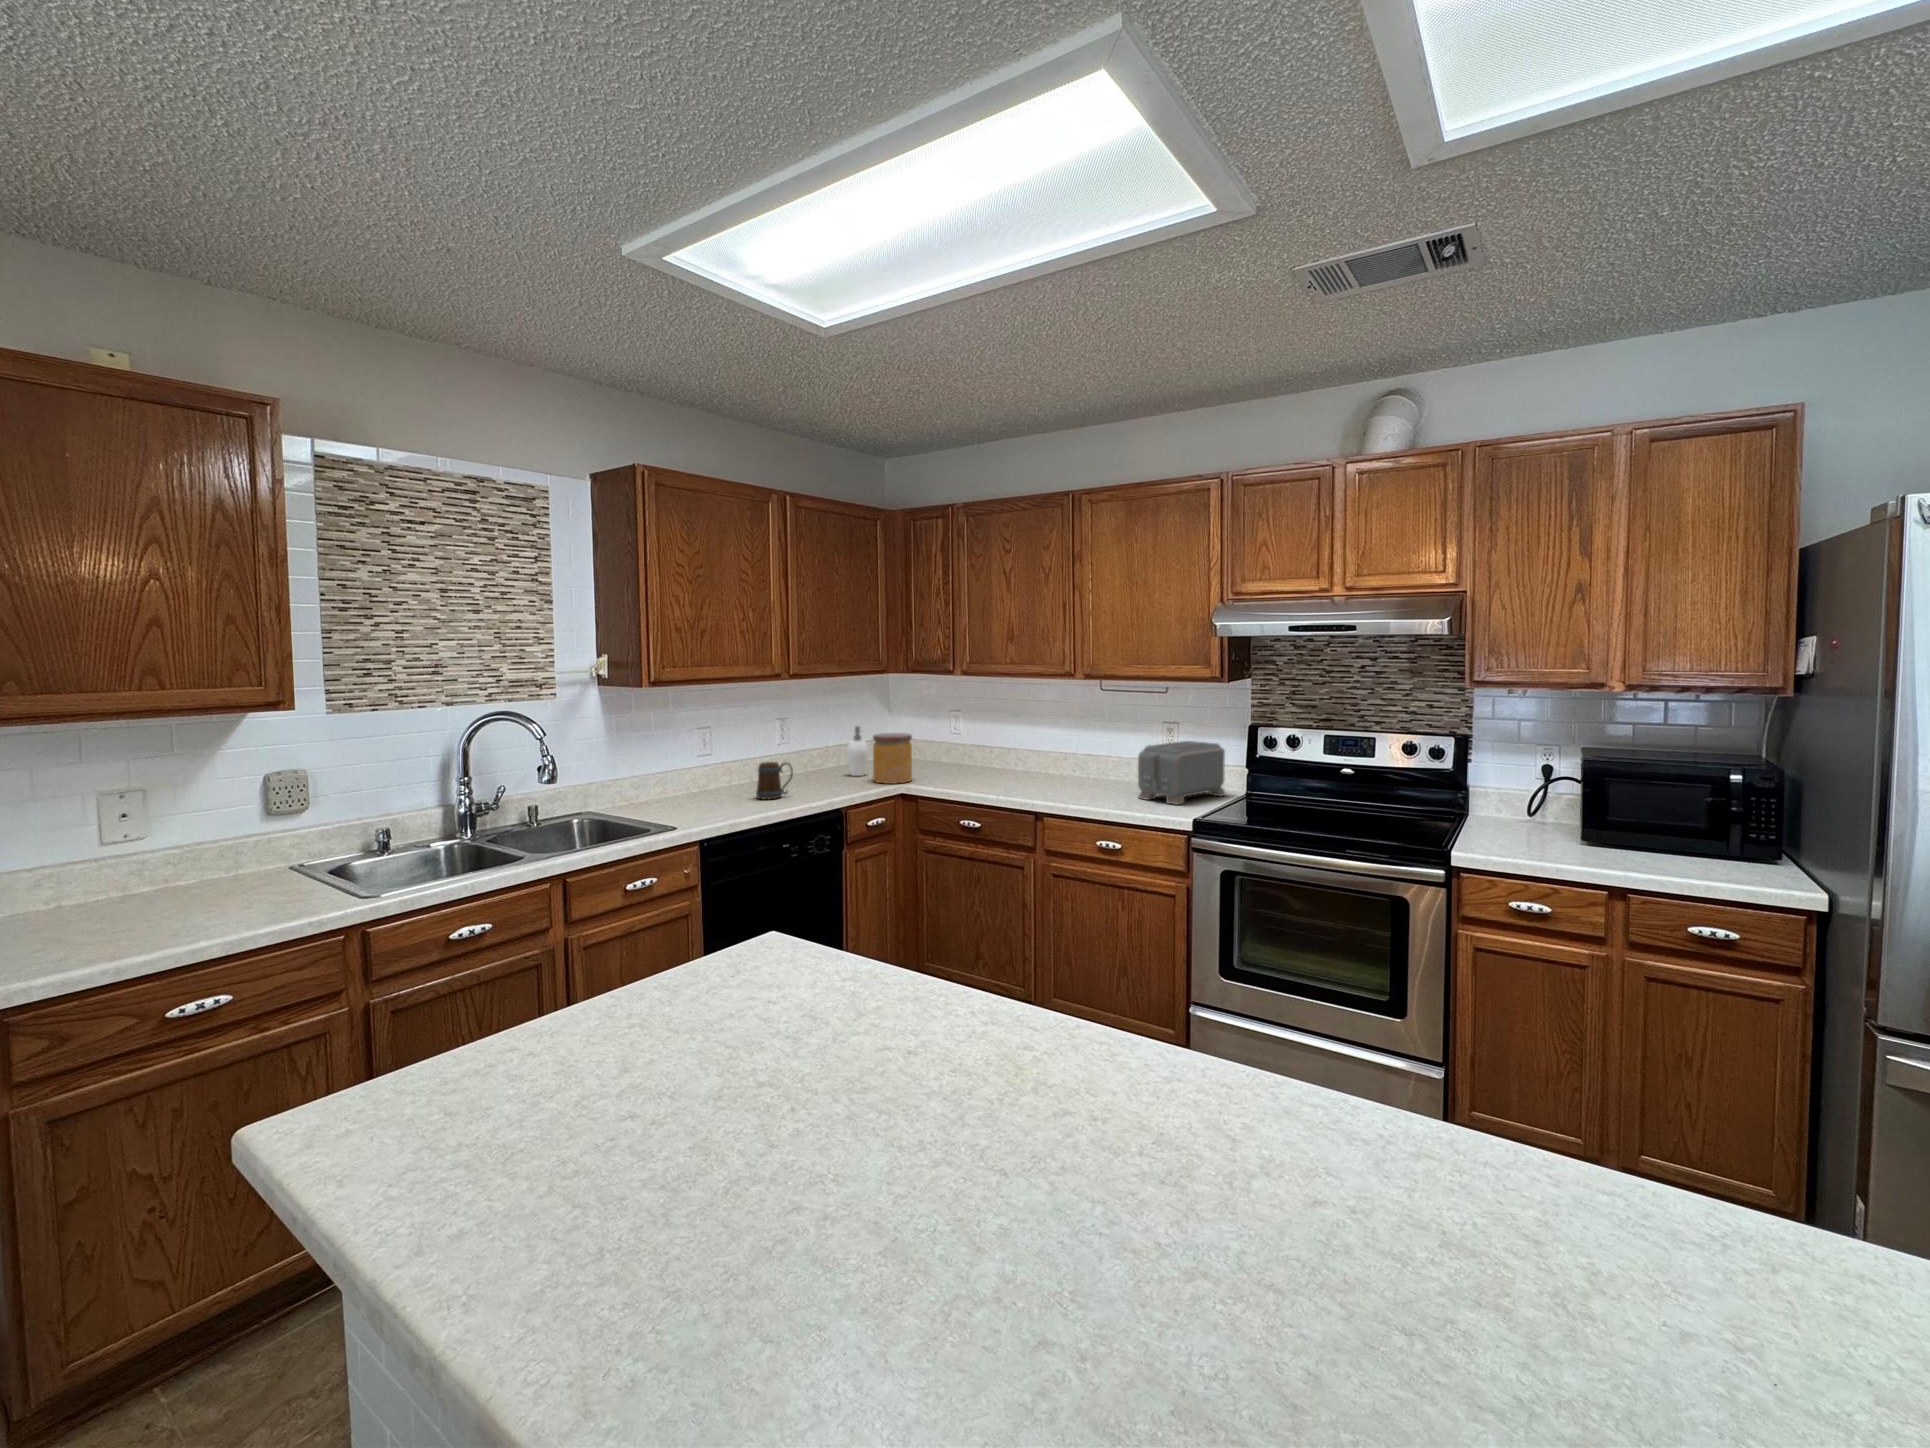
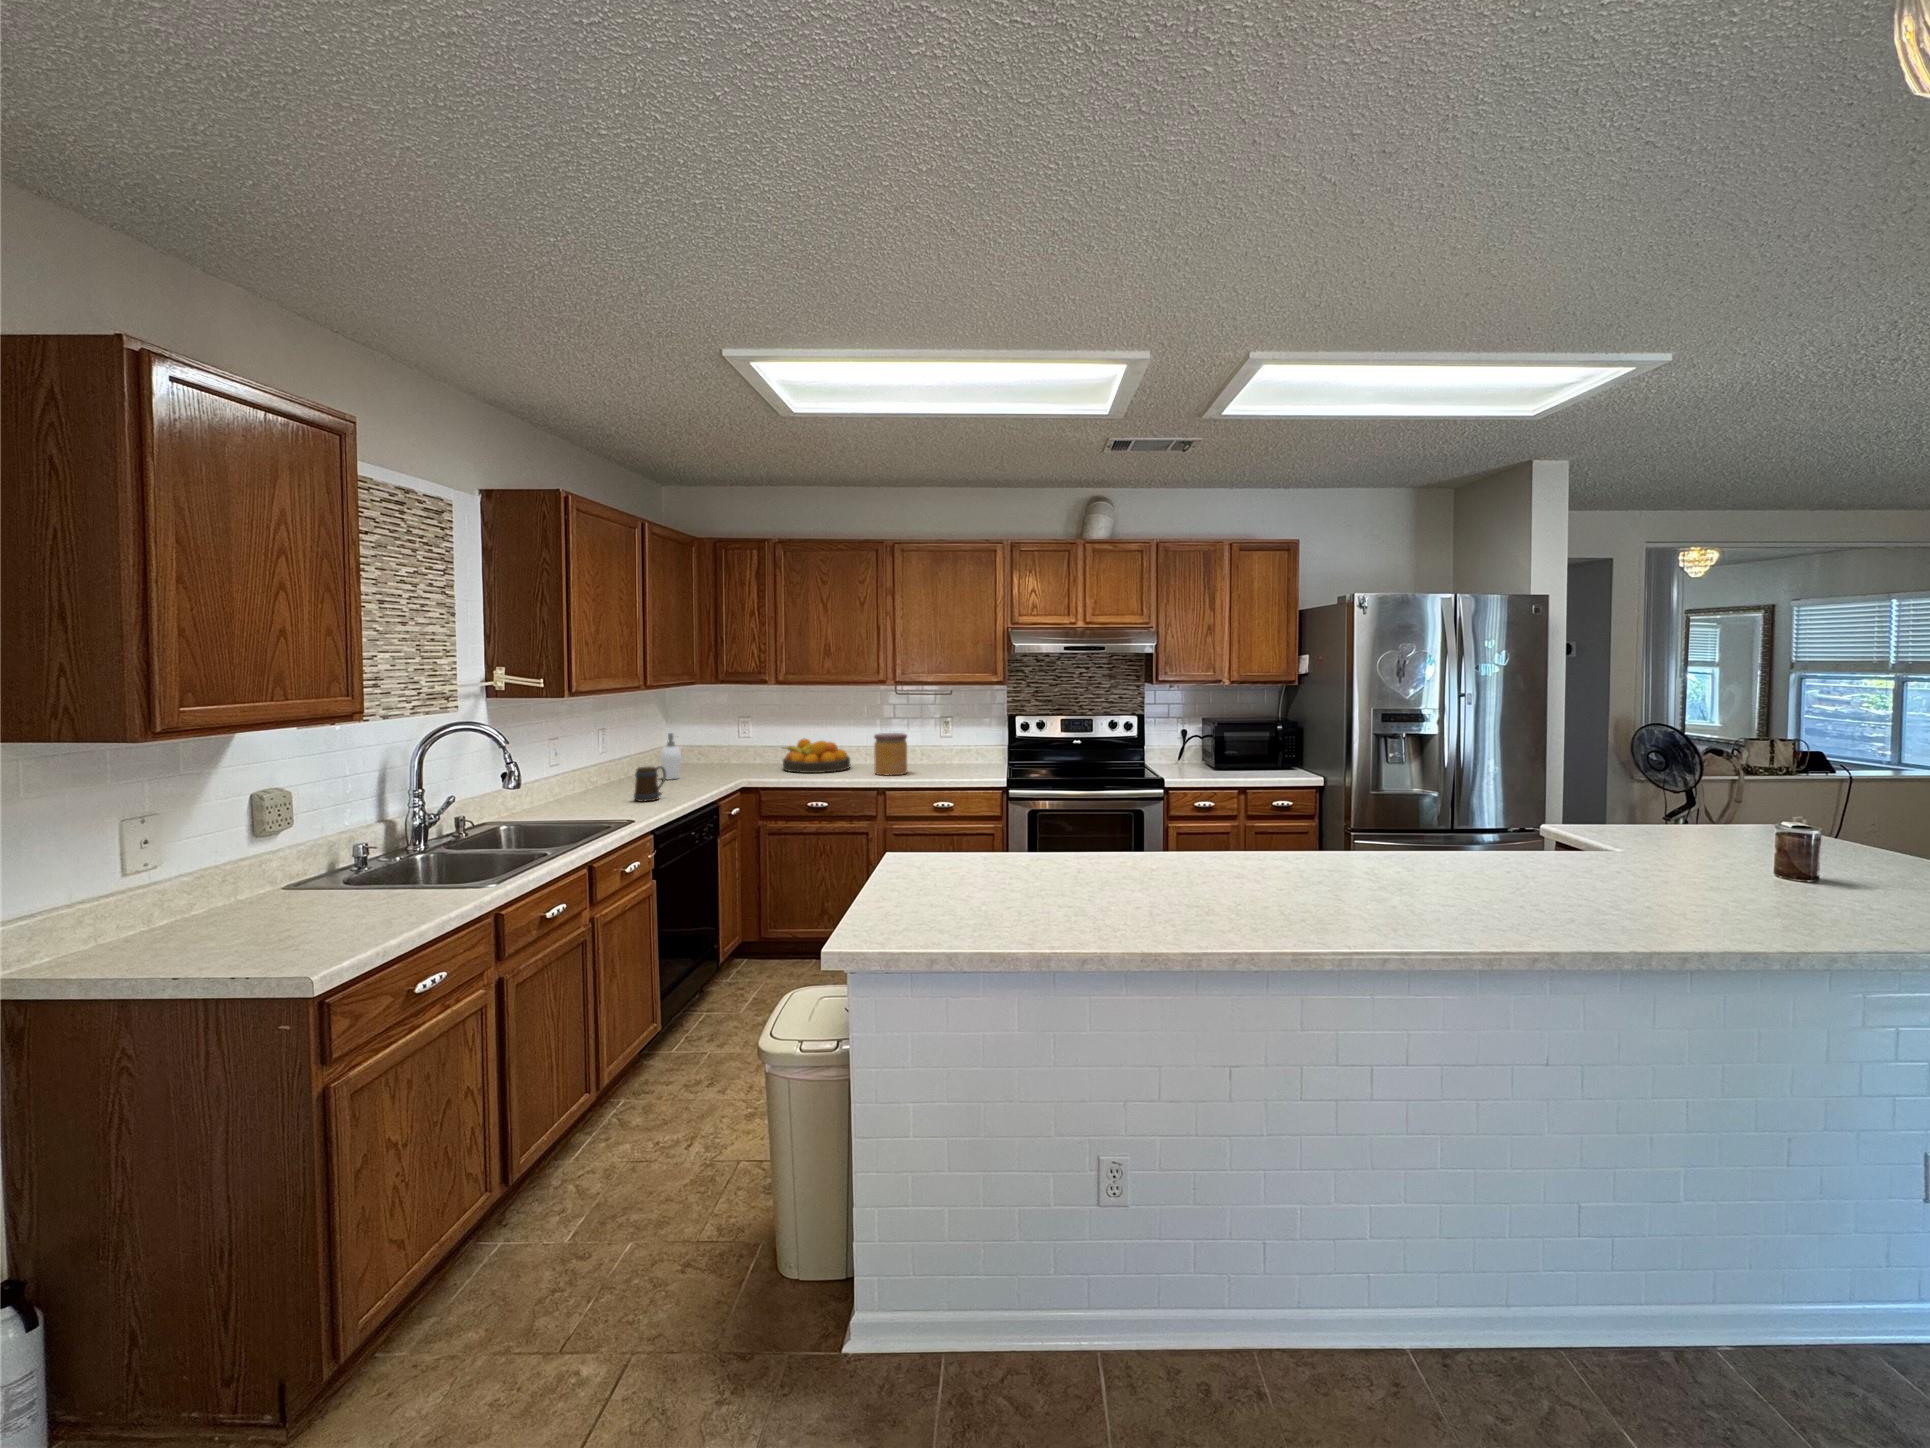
jar: present [873,733,912,784] -> present [874,733,907,775]
fruit bowl: none [979,740,1057,783] -> present [783,738,850,773]
toaster: present [1138,741,1226,805] -> none [942,729,993,774]

